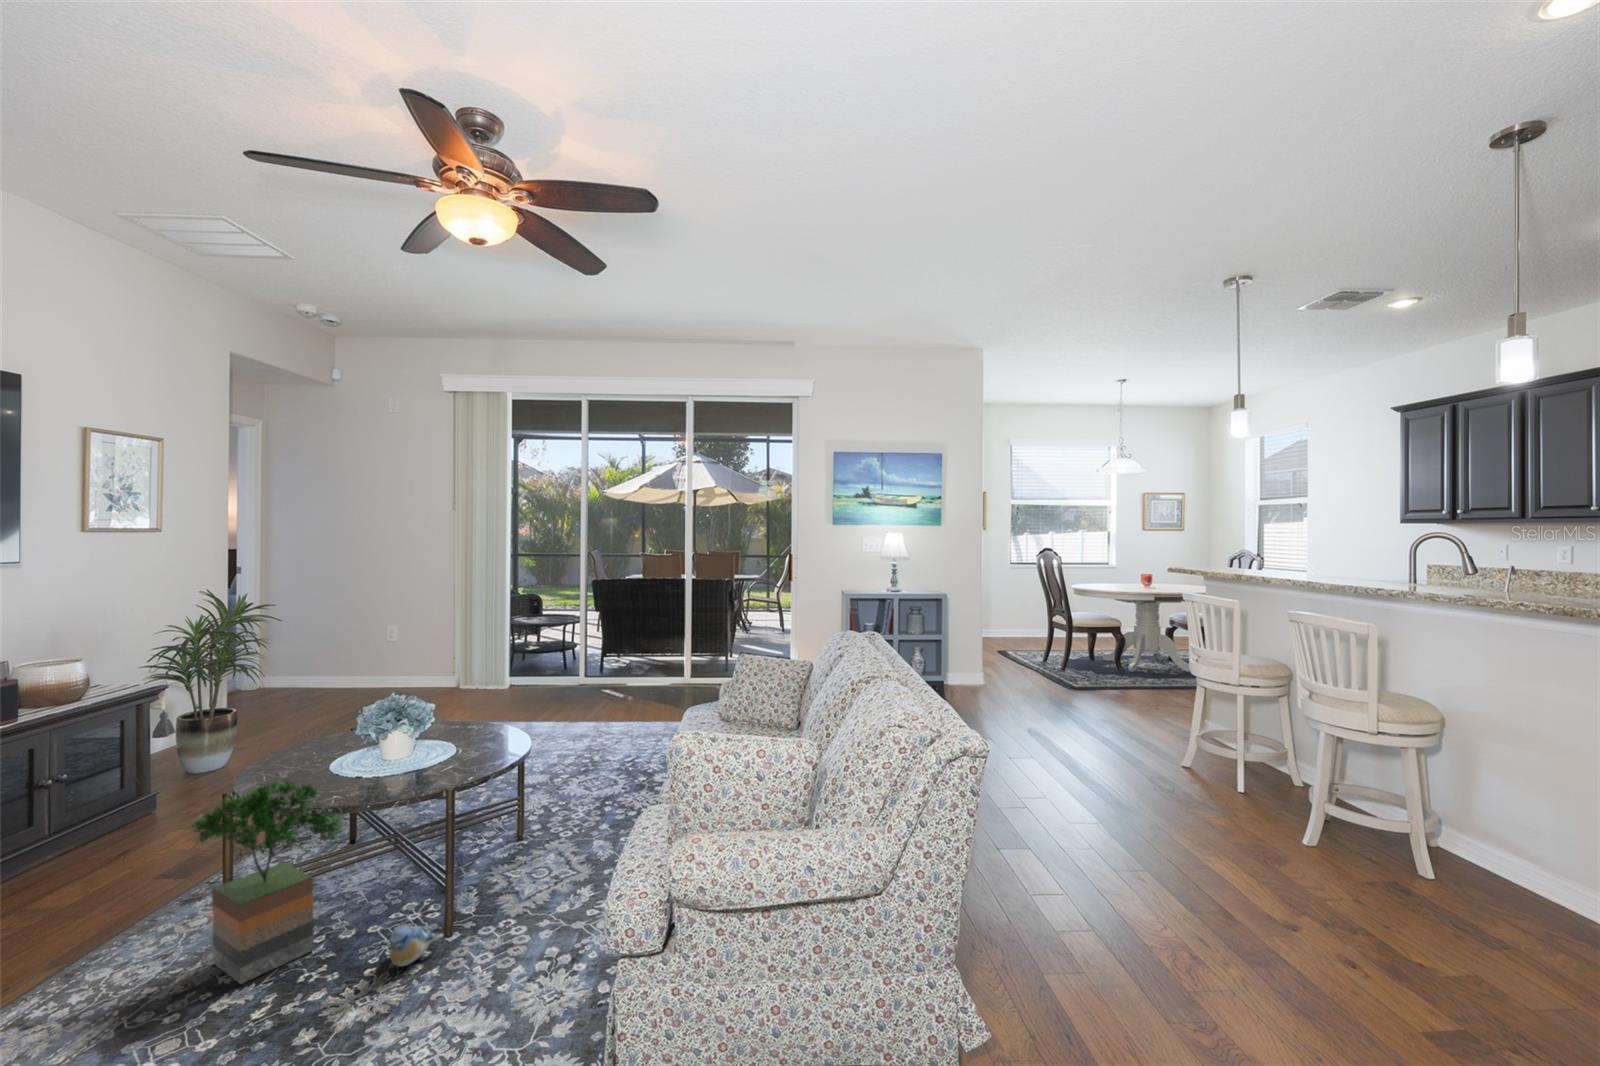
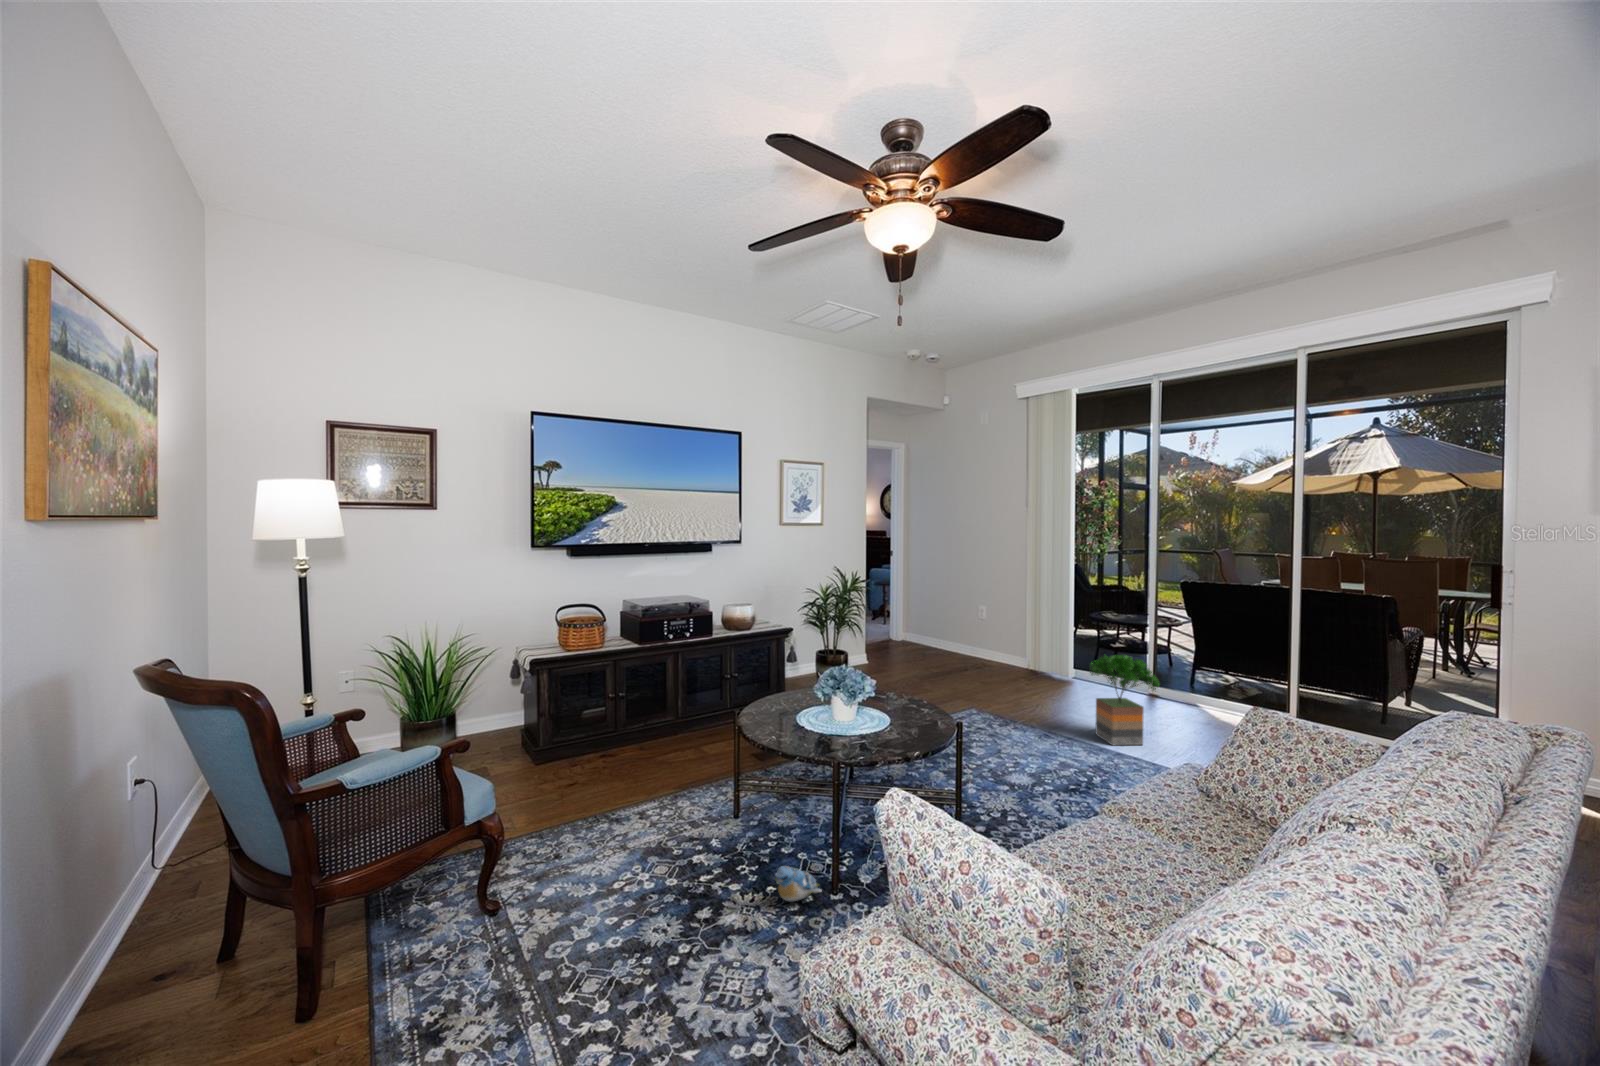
potted tree: present [191,781,343,984] -> present [1090,655,1159,746]

